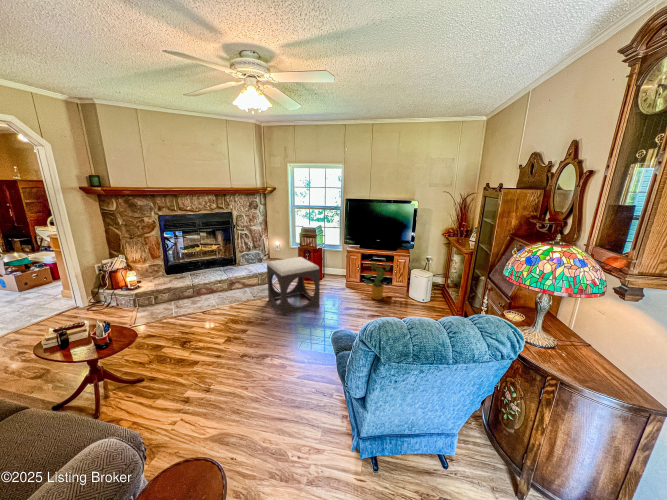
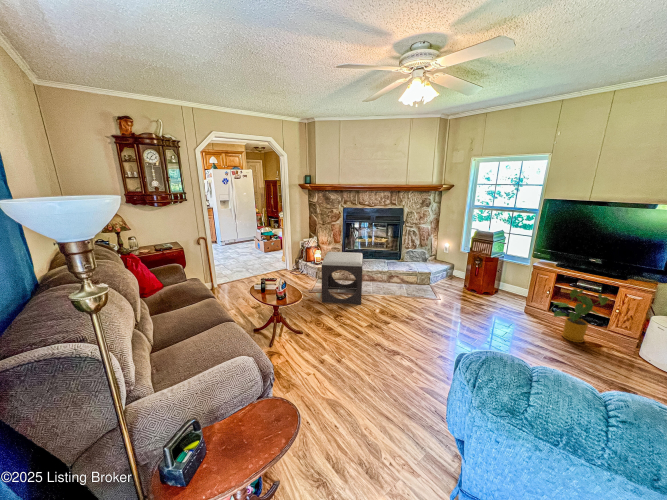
footstool: present [267,257,320,315] -> present [322,252,363,304]

